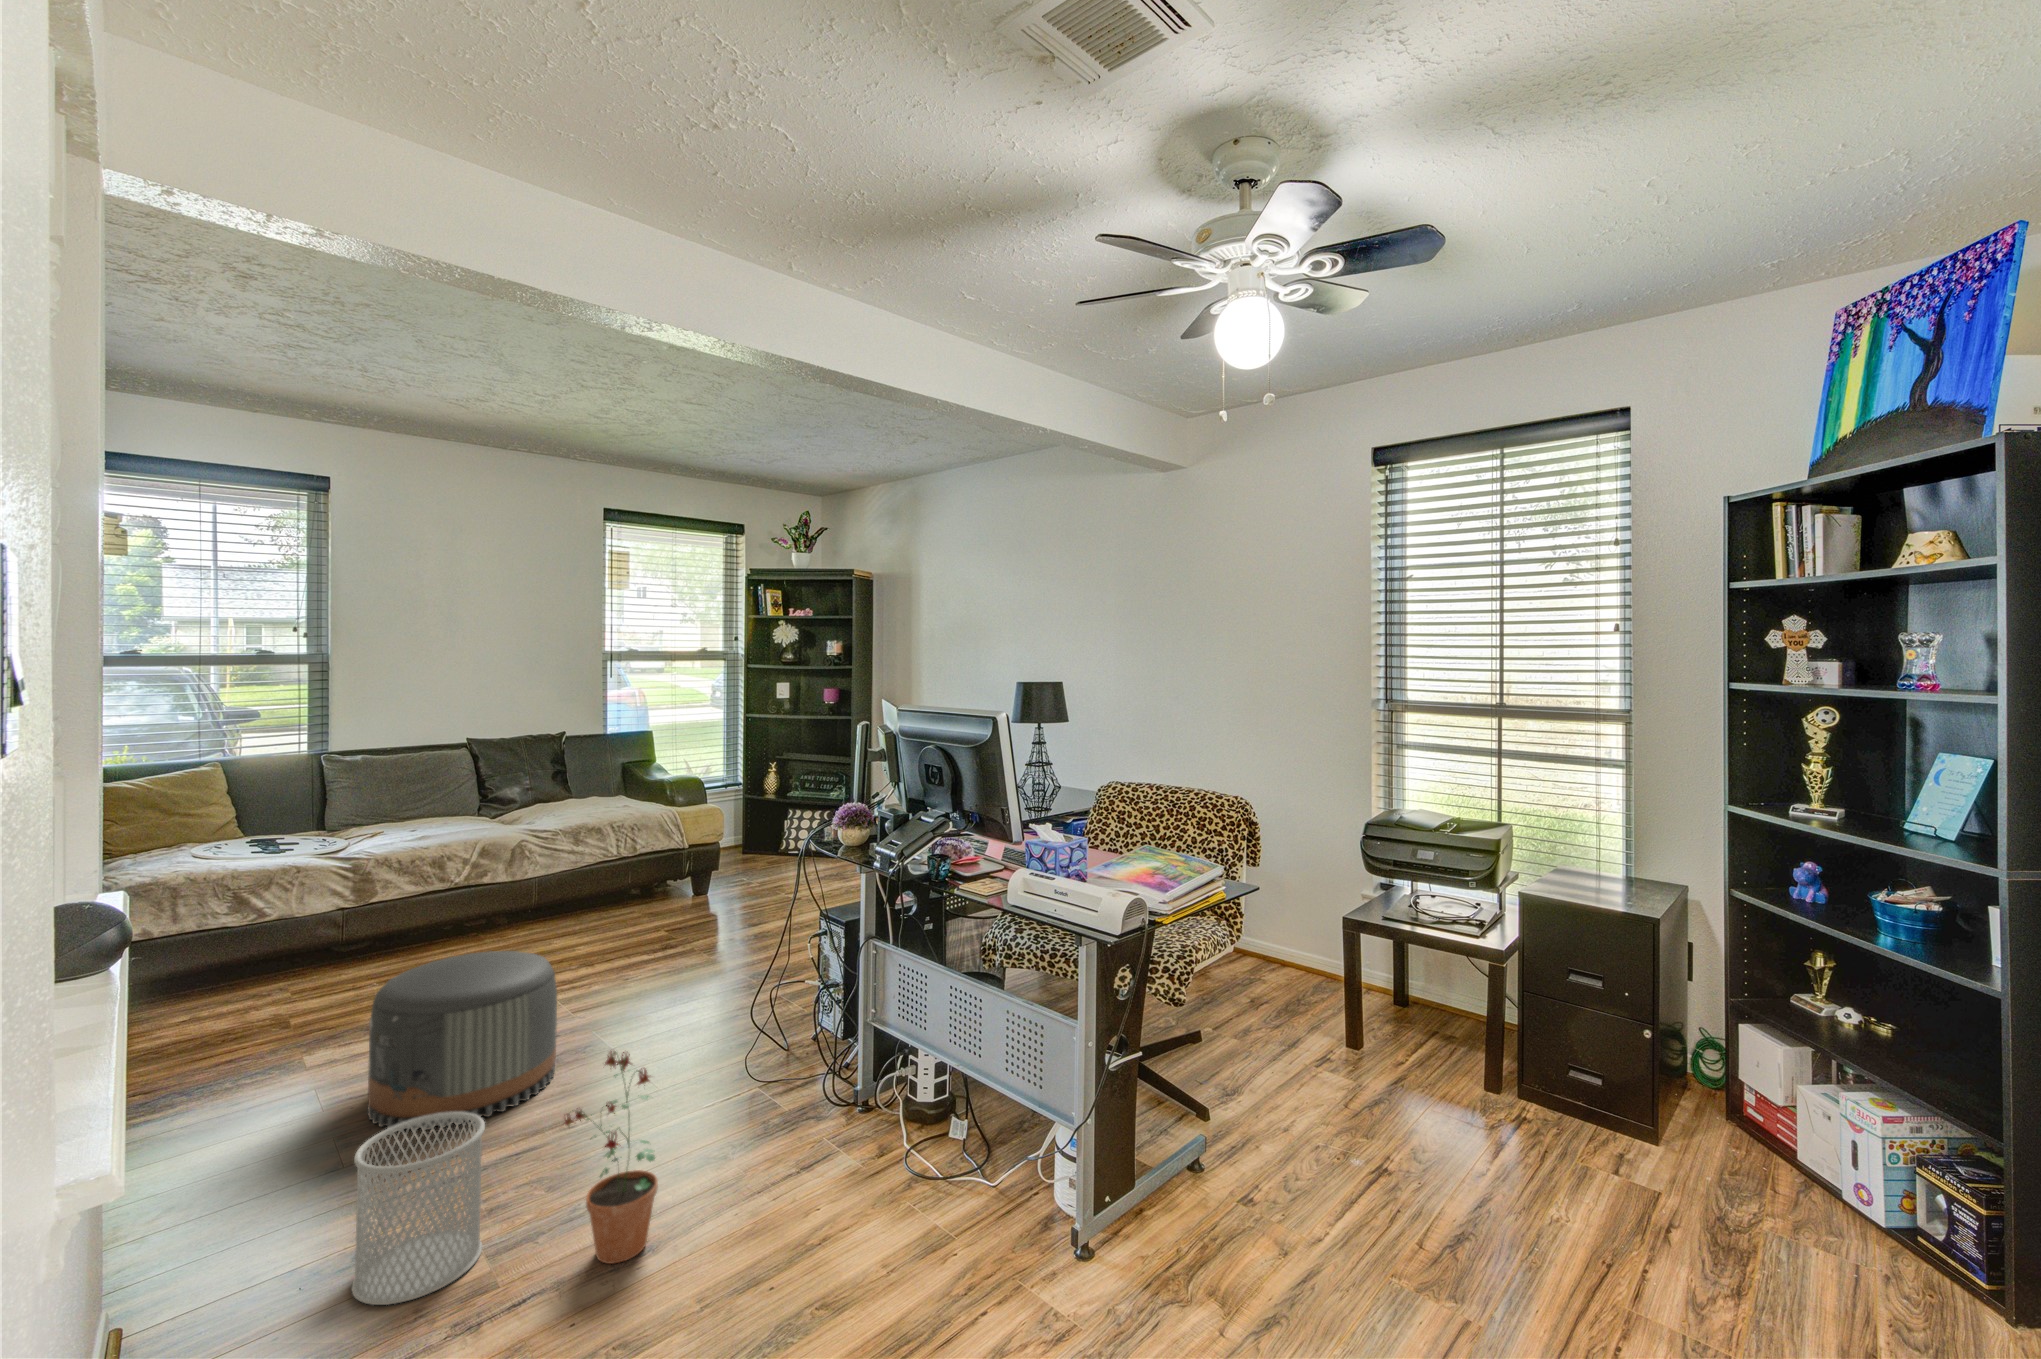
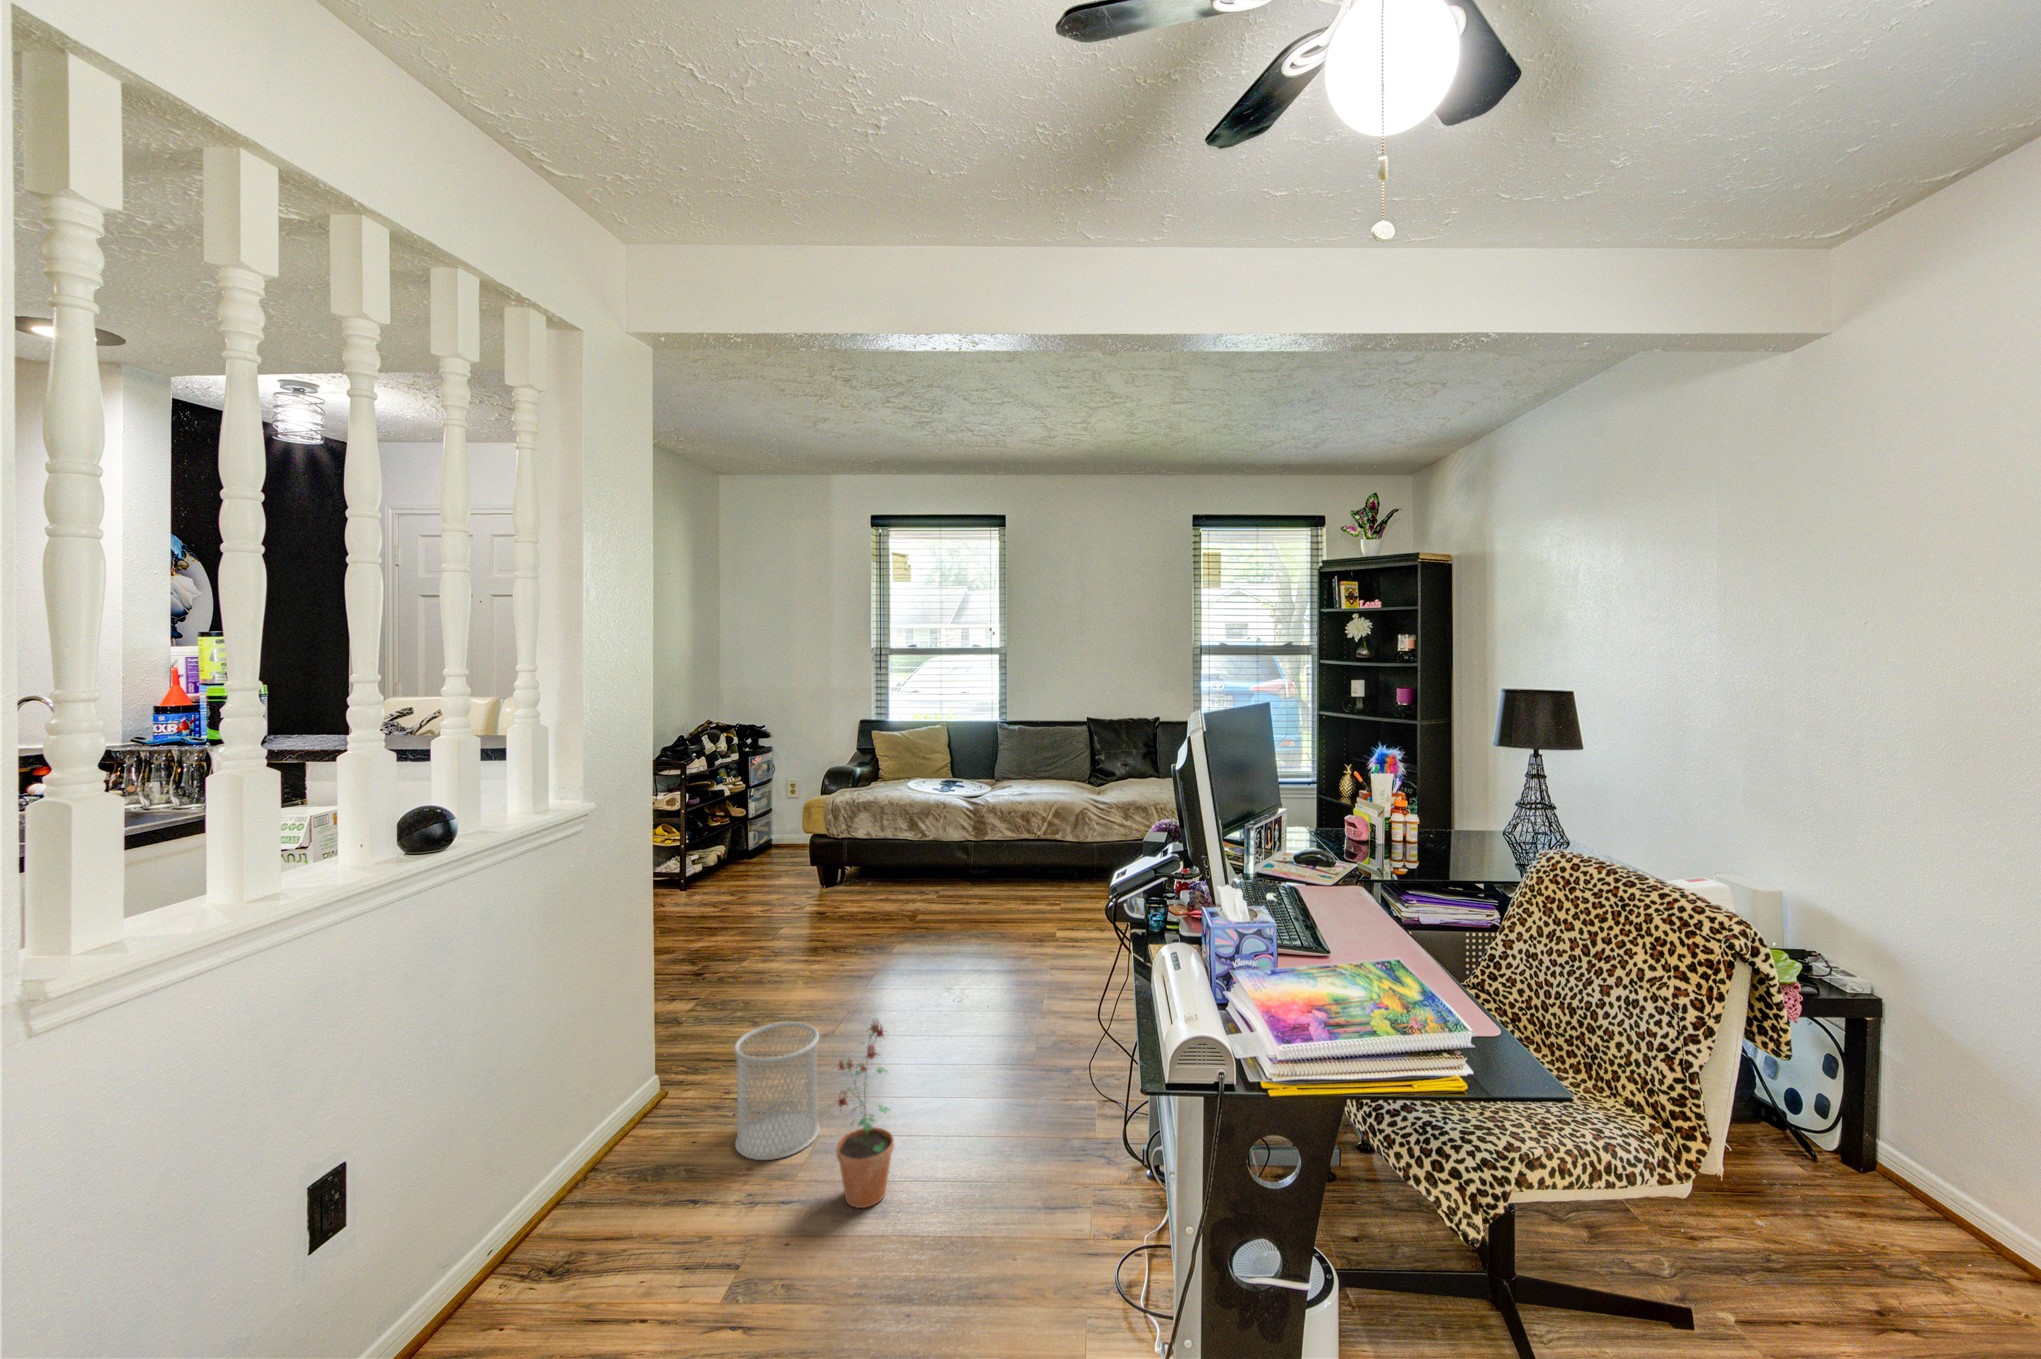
pouf: present [368,951,557,1130] -> none [868,899,993,1035]

